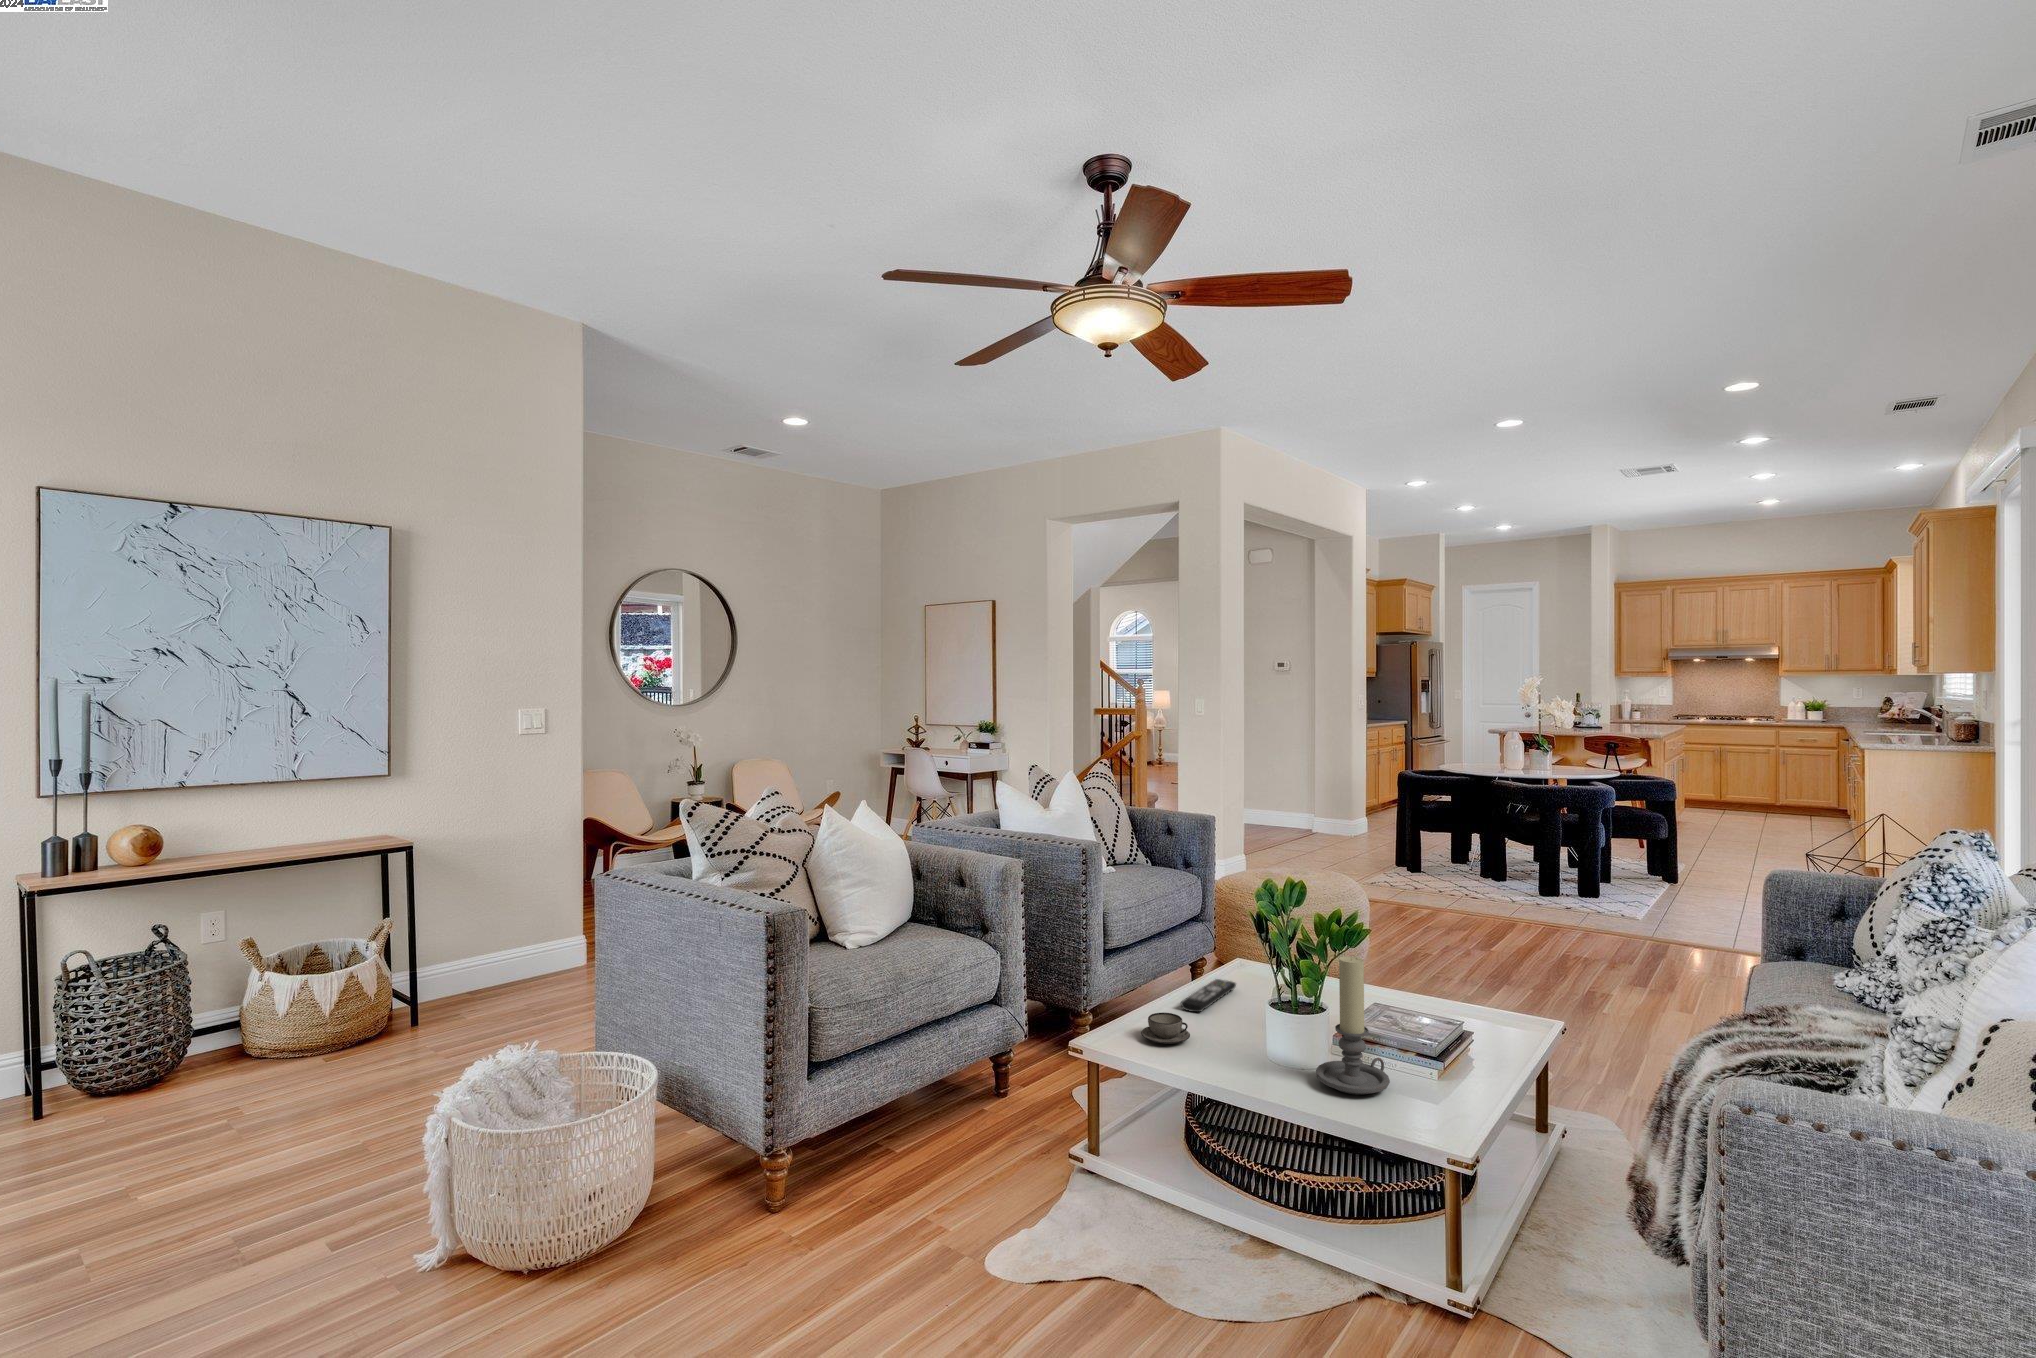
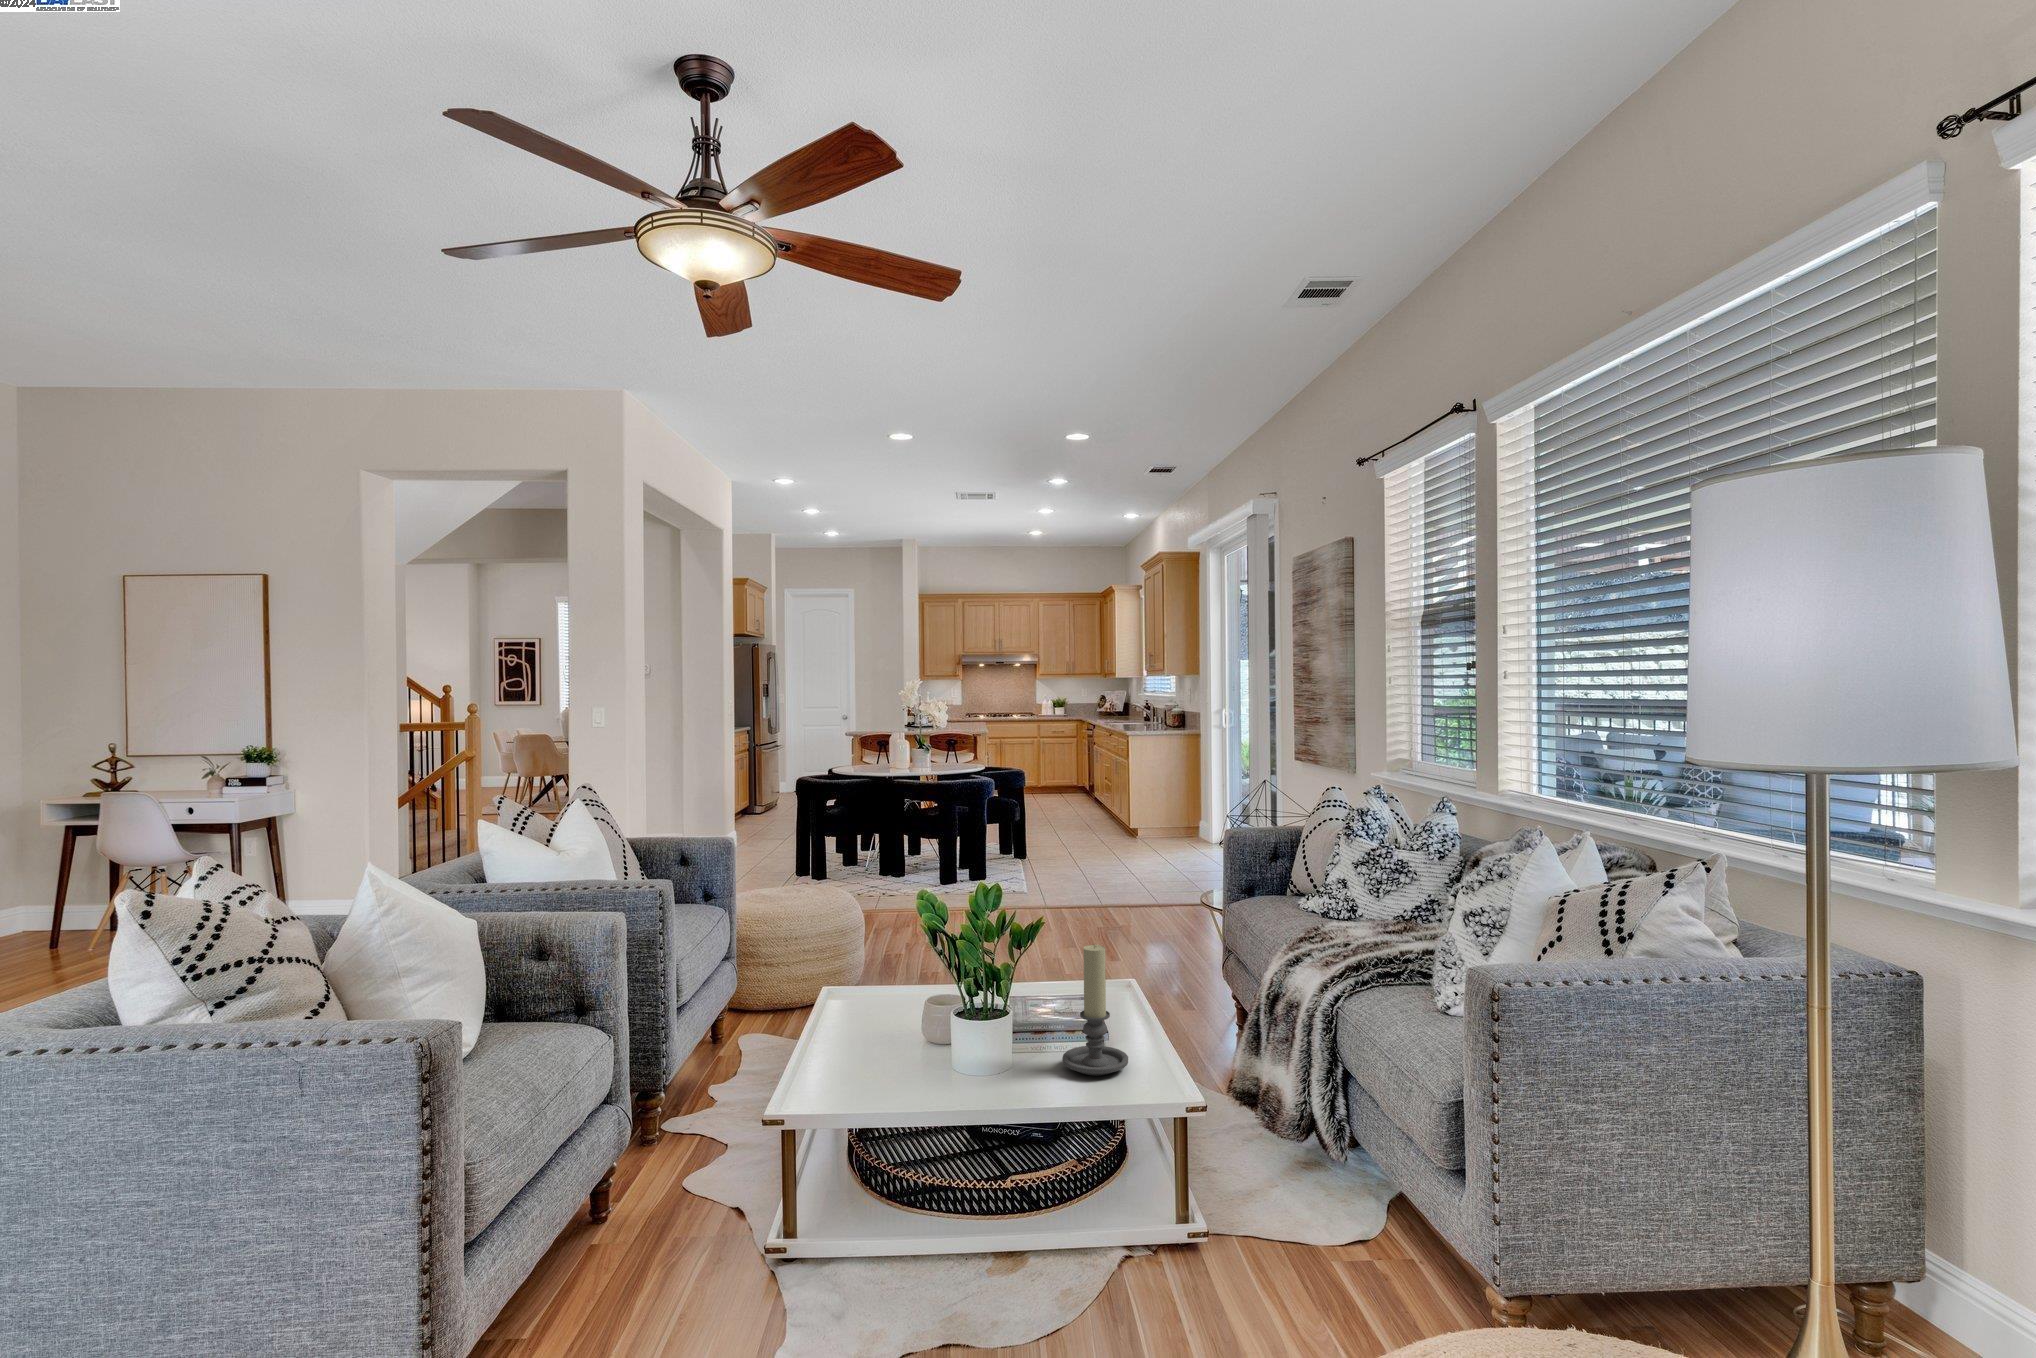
remote control: present [1181,979,1236,1012] -> none [862,1006,888,1046]
teacup: present [1141,1013,1190,1043] -> none [864,1049,918,1083]

